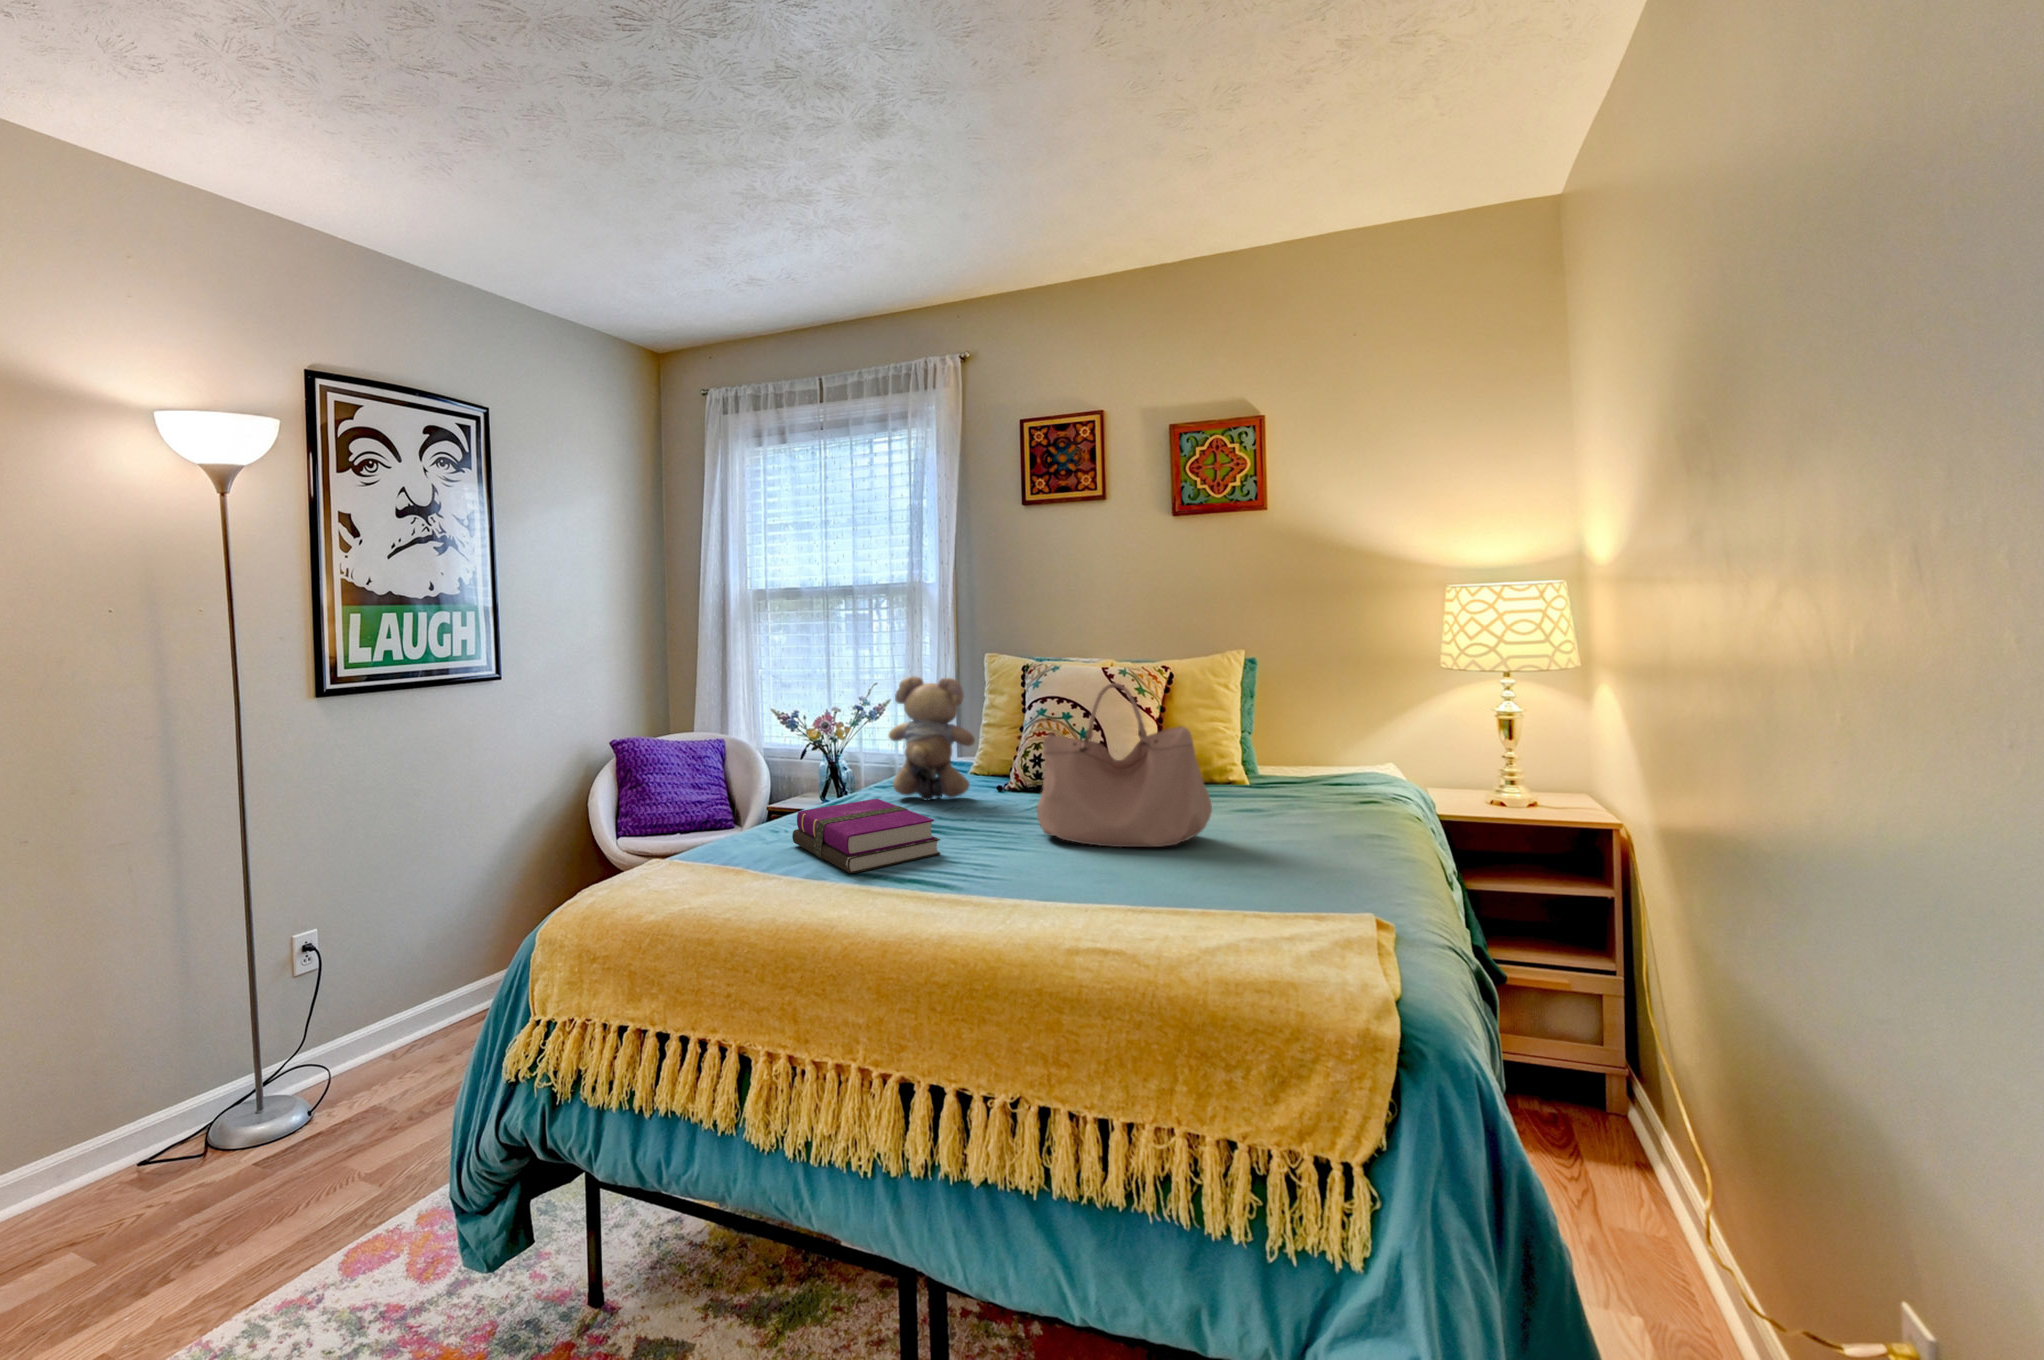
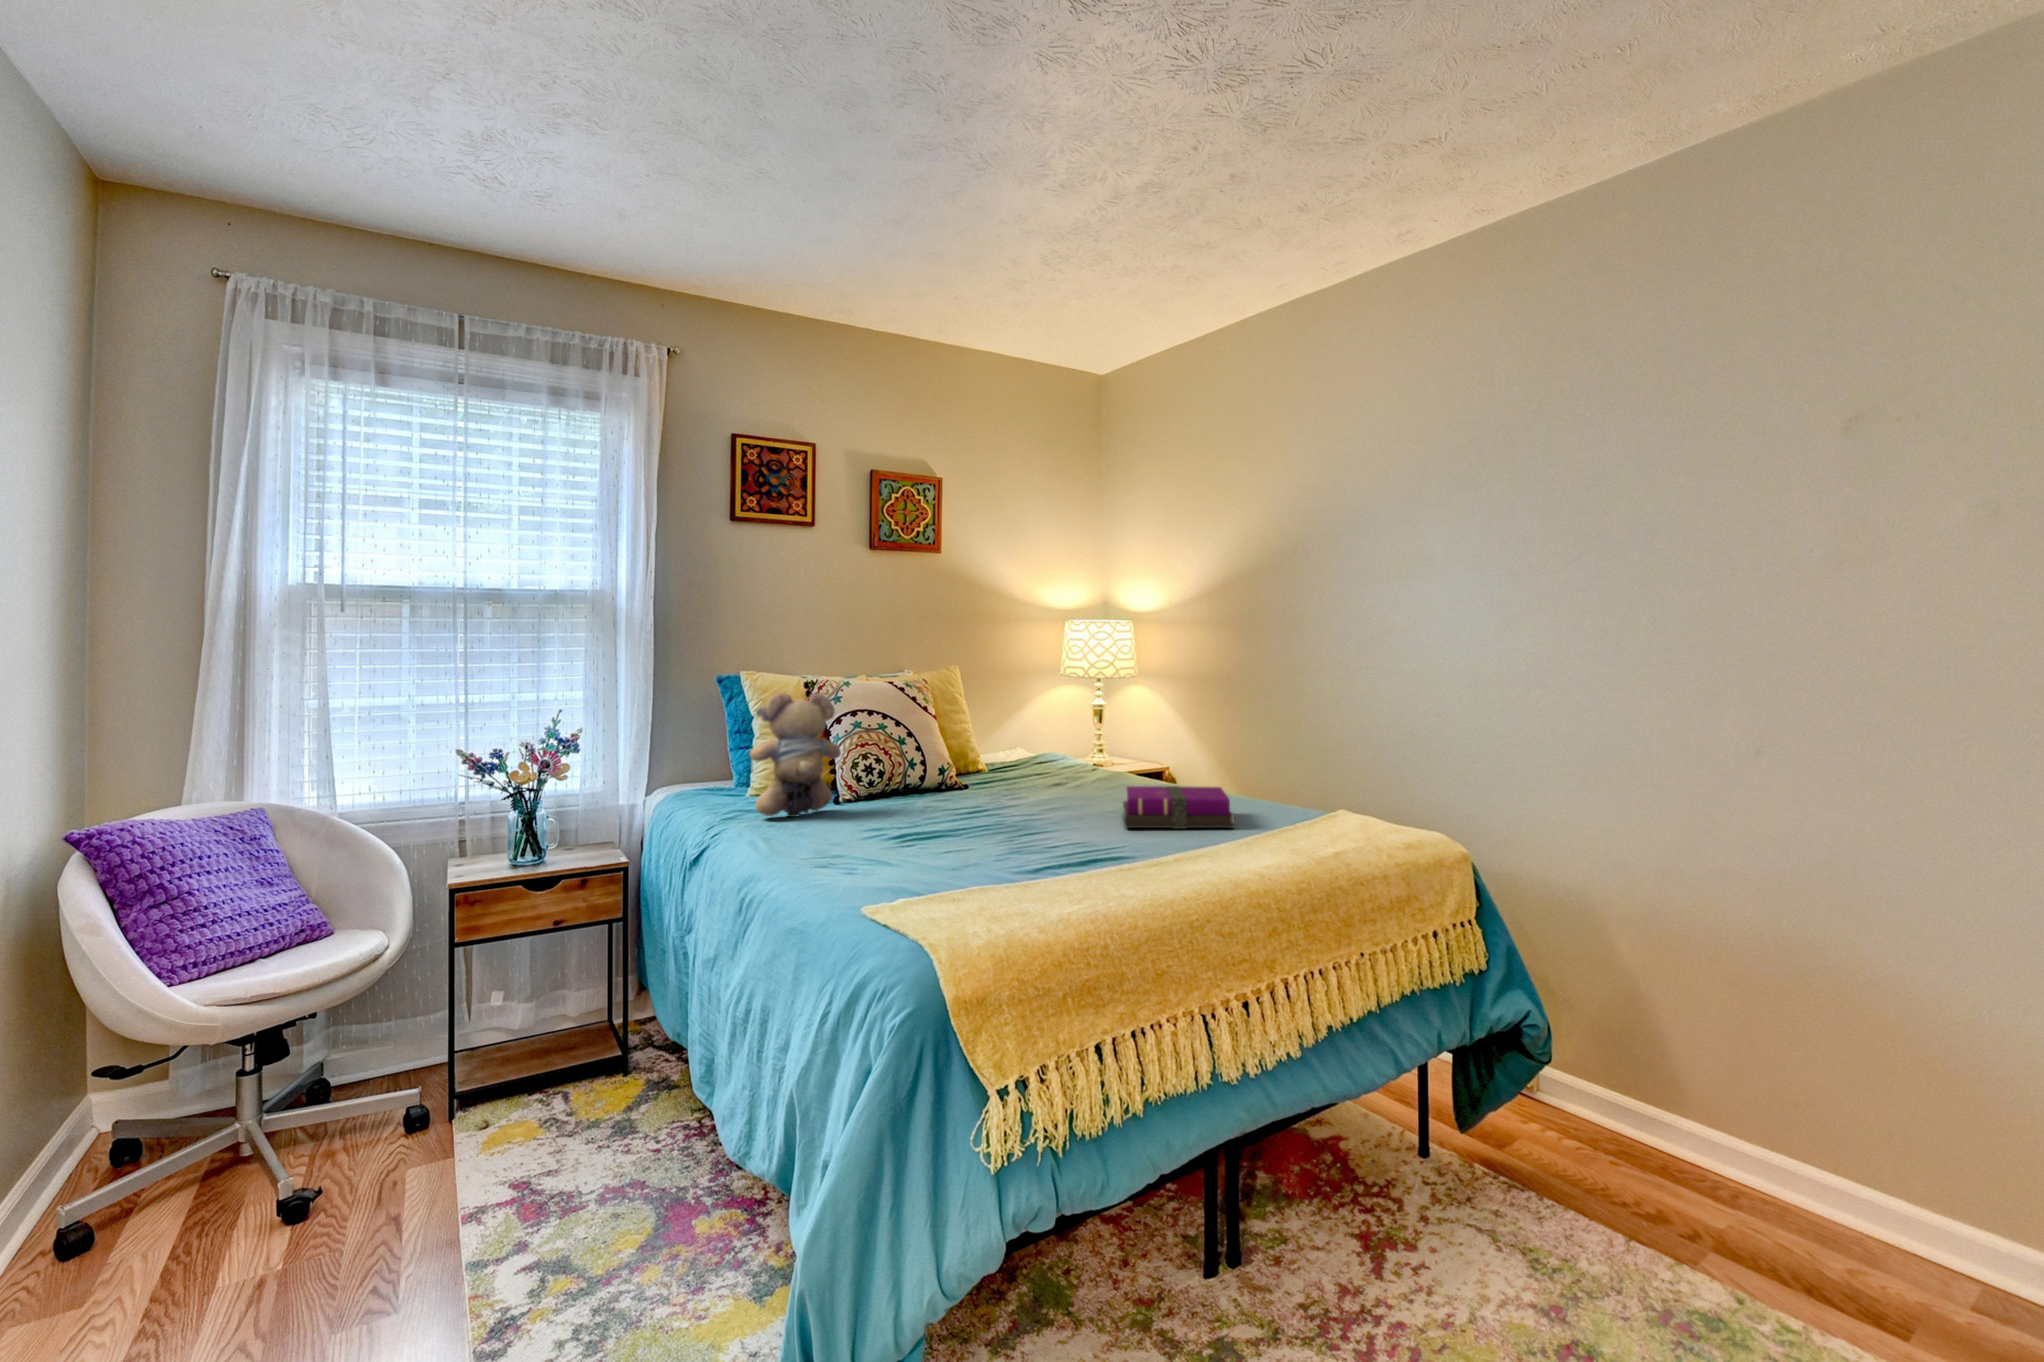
handbag: present [1037,683,1212,847] -> none [967,688,1080,813]
notebook: present [792,799,941,873] -> present [1123,786,1235,829]

